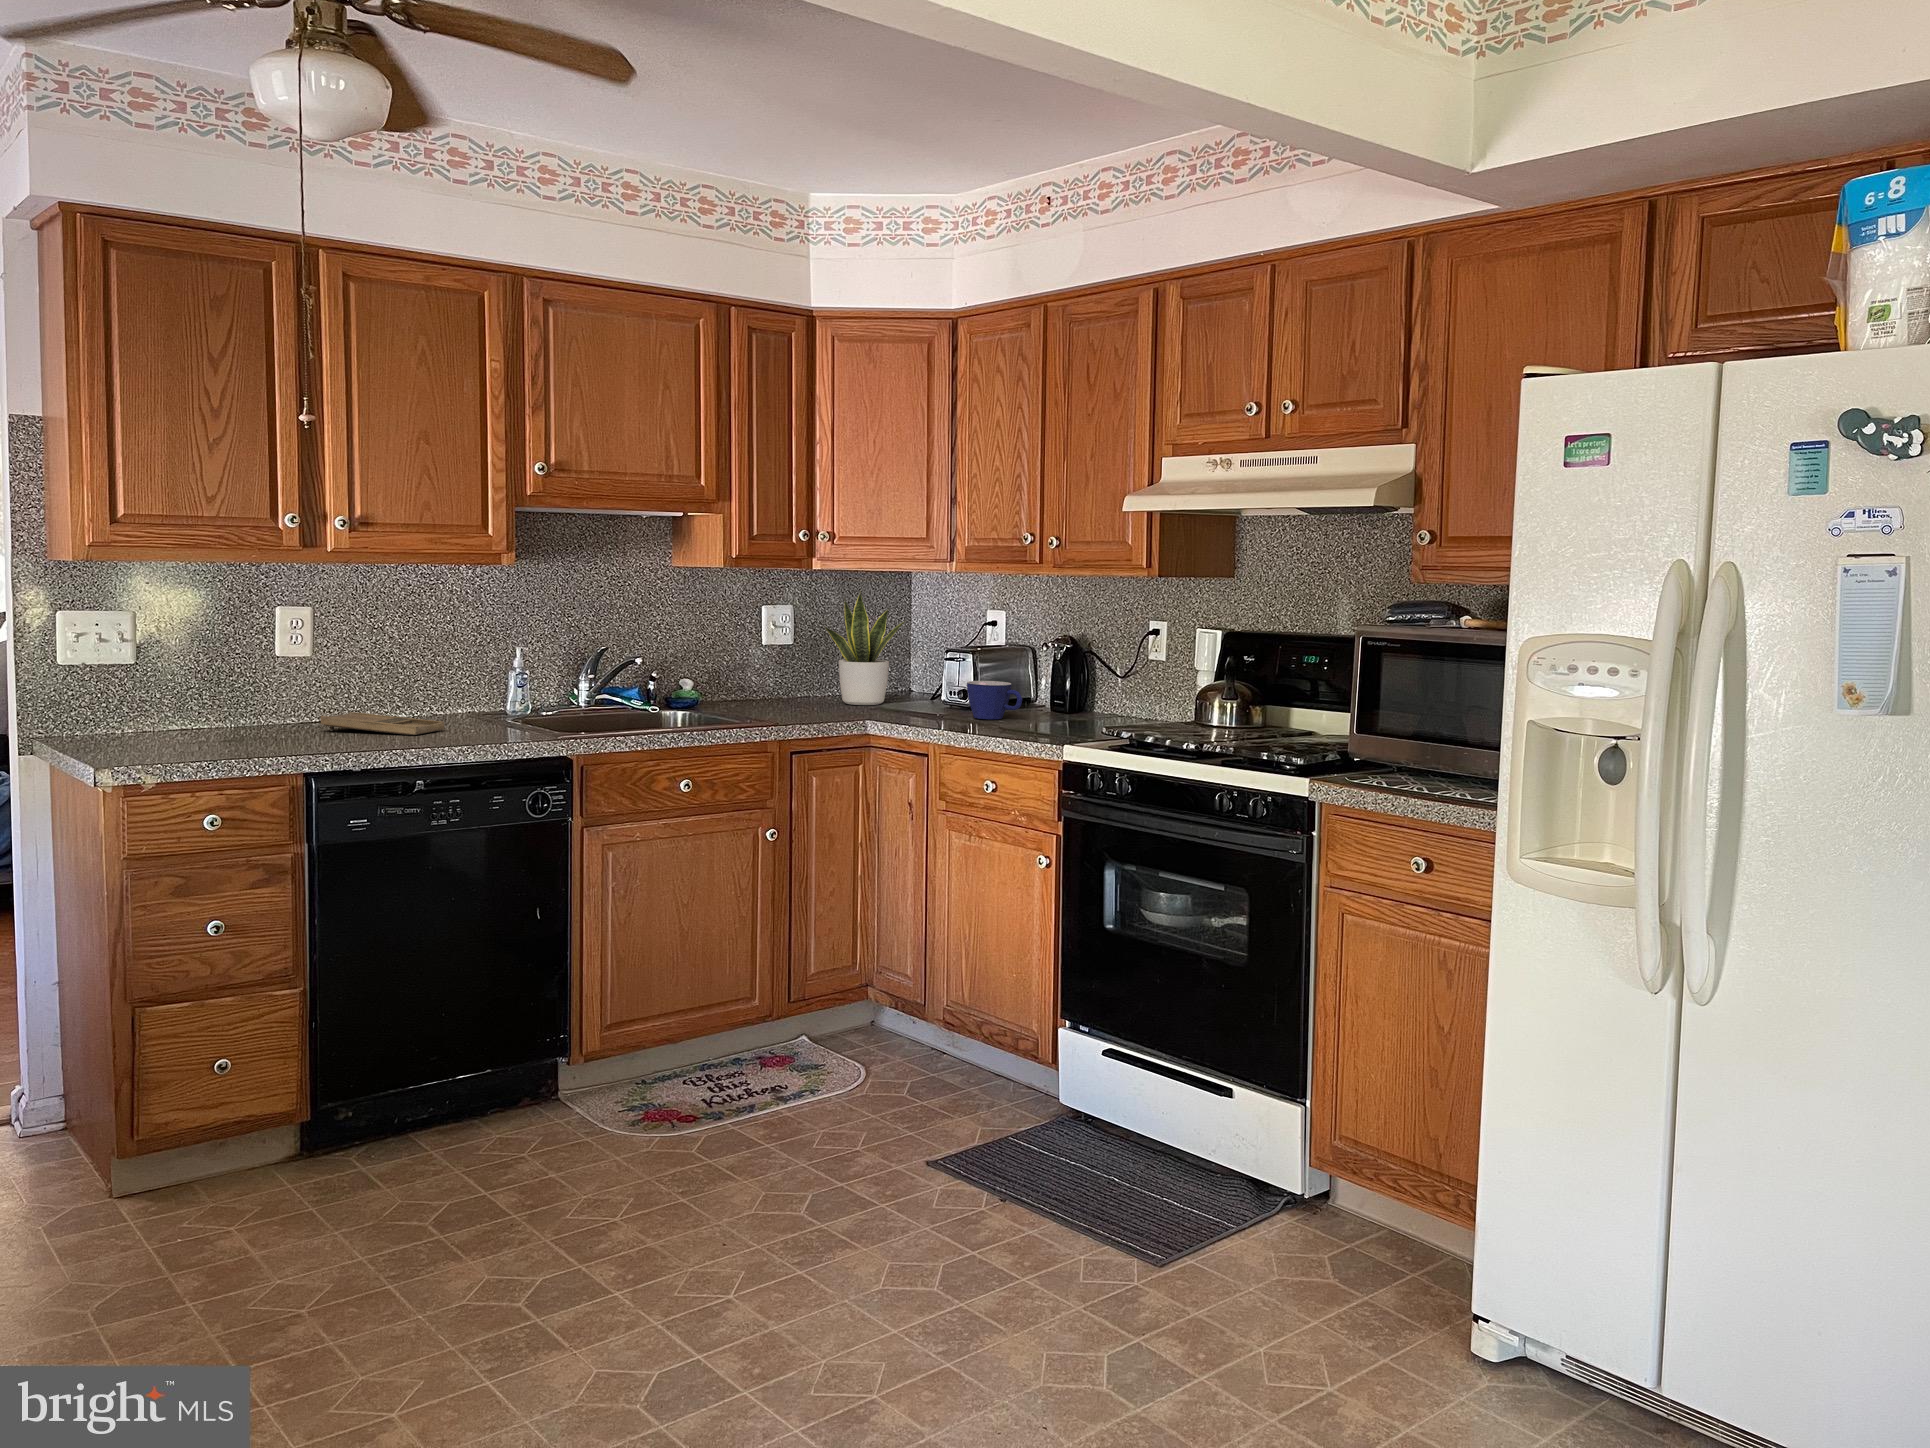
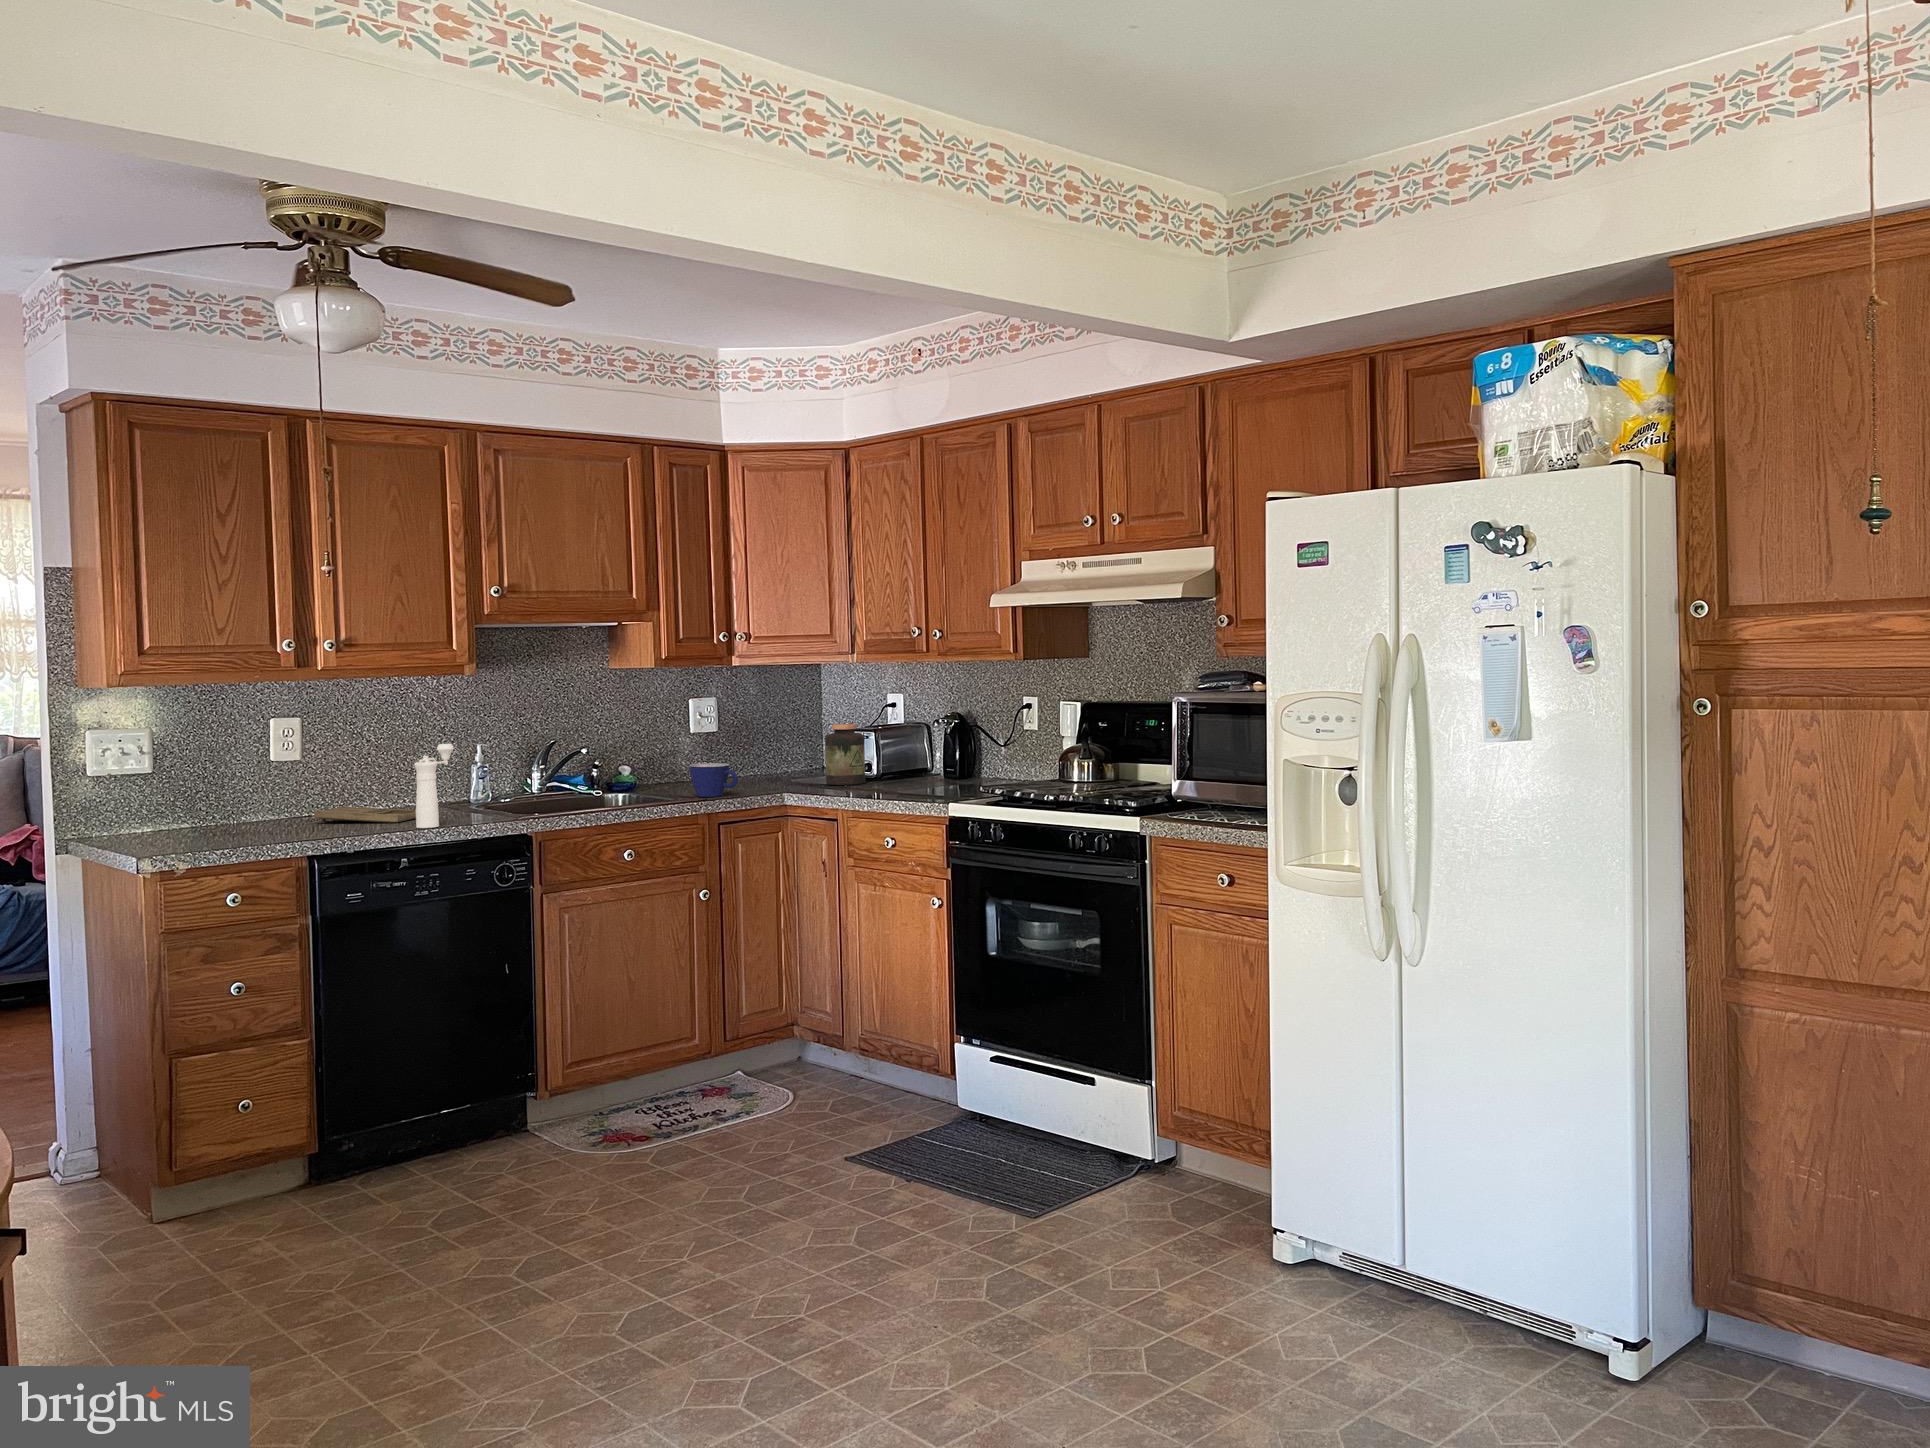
potted plant: present [824,591,905,705] -> none [742,681,817,782]
jar: none [916,642,963,713] -> present [825,724,865,785]
pepper mill: none [433,645,483,745] -> present [414,744,454,828]
cup: present [967,681,1022,719] -> present [689,763,738,797]

